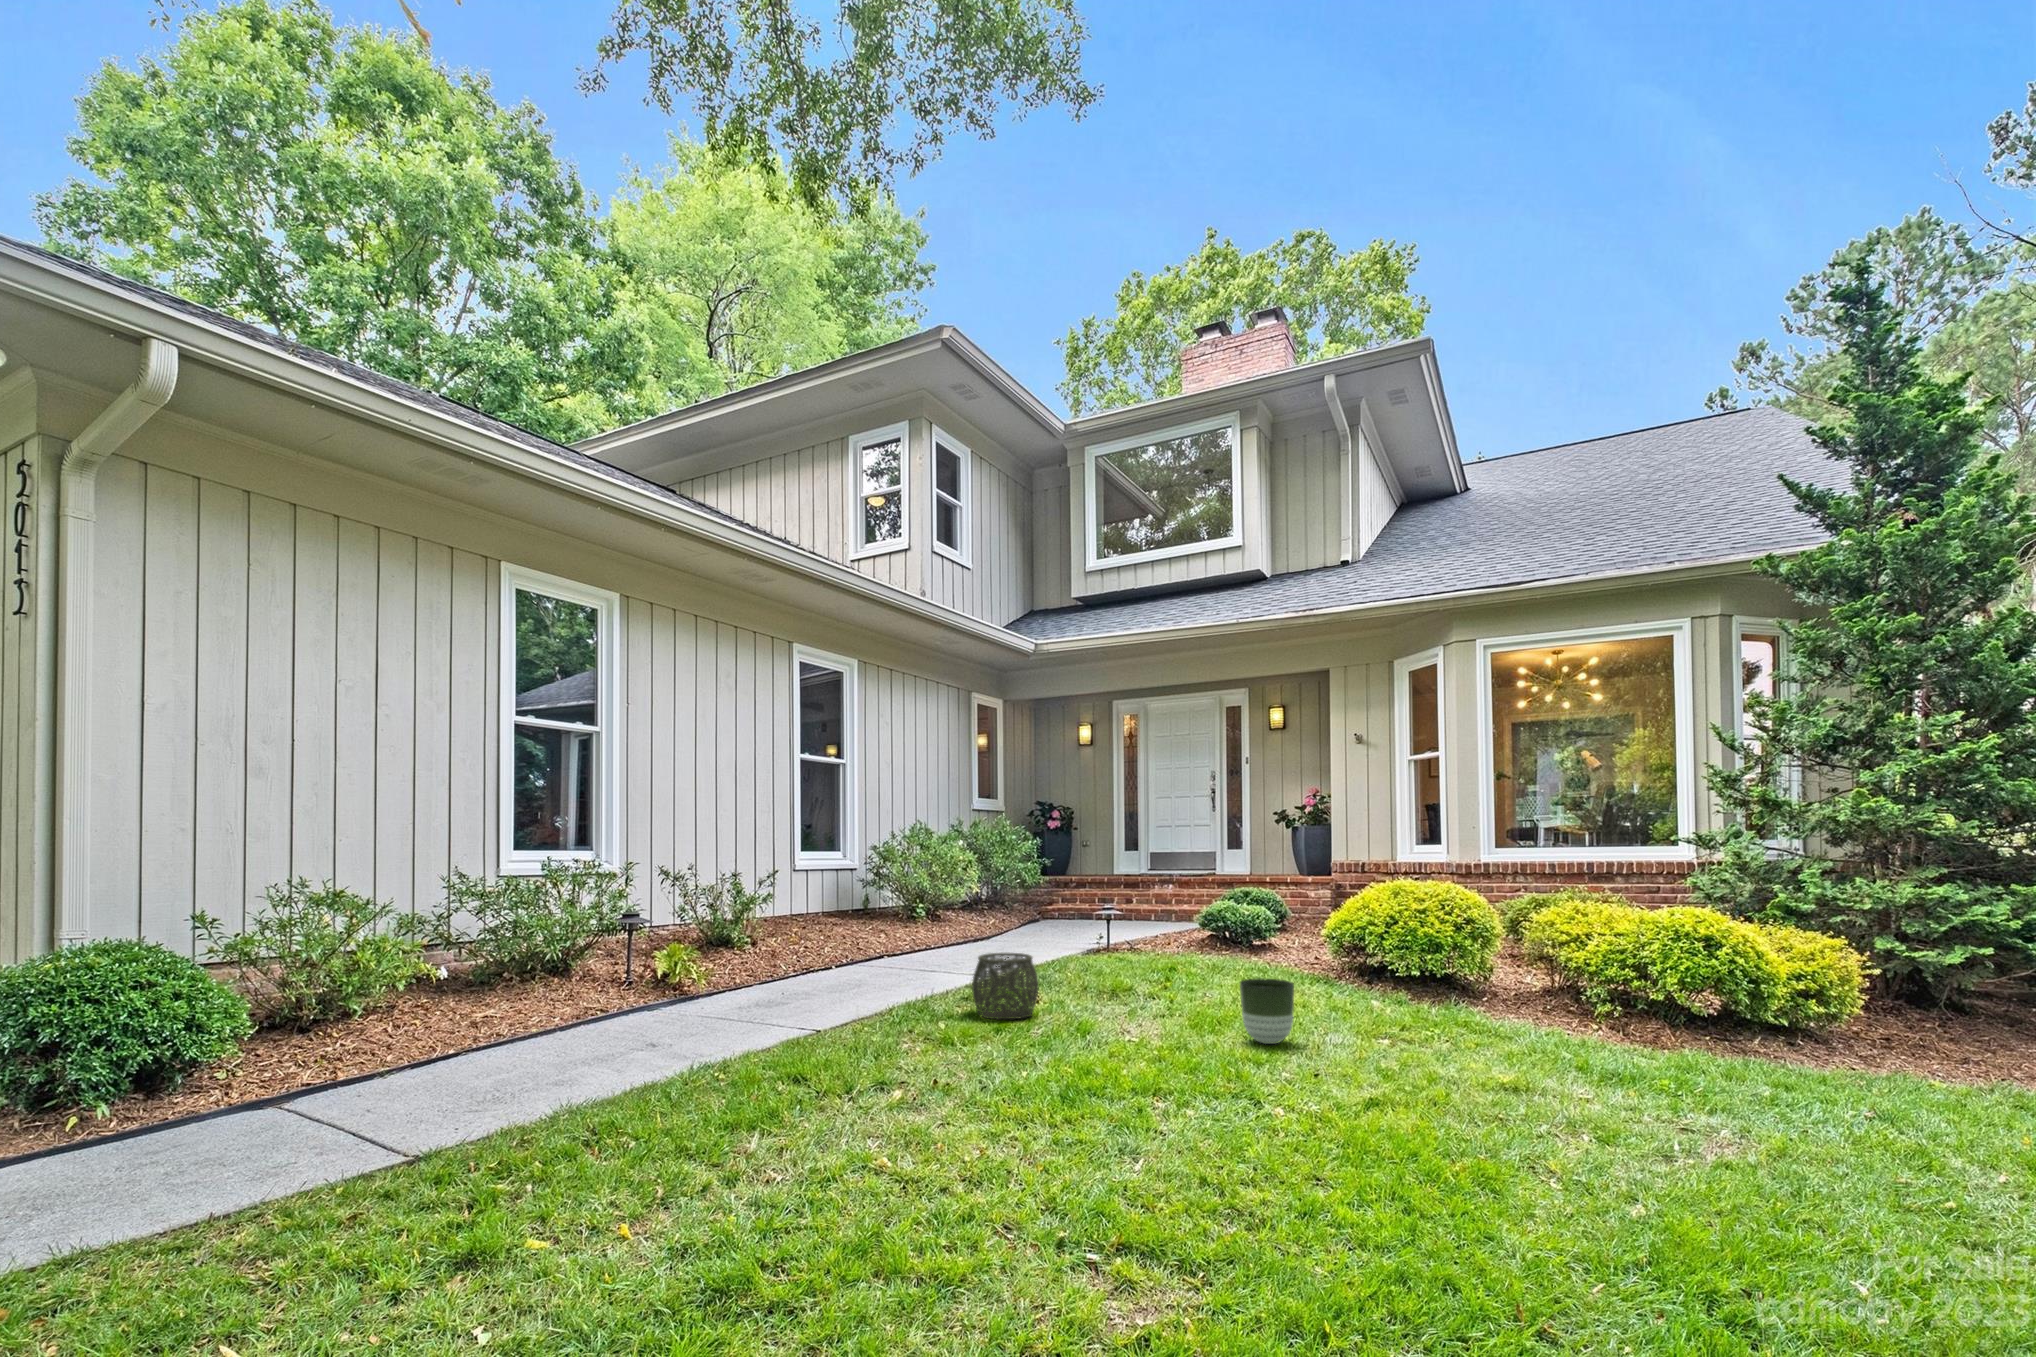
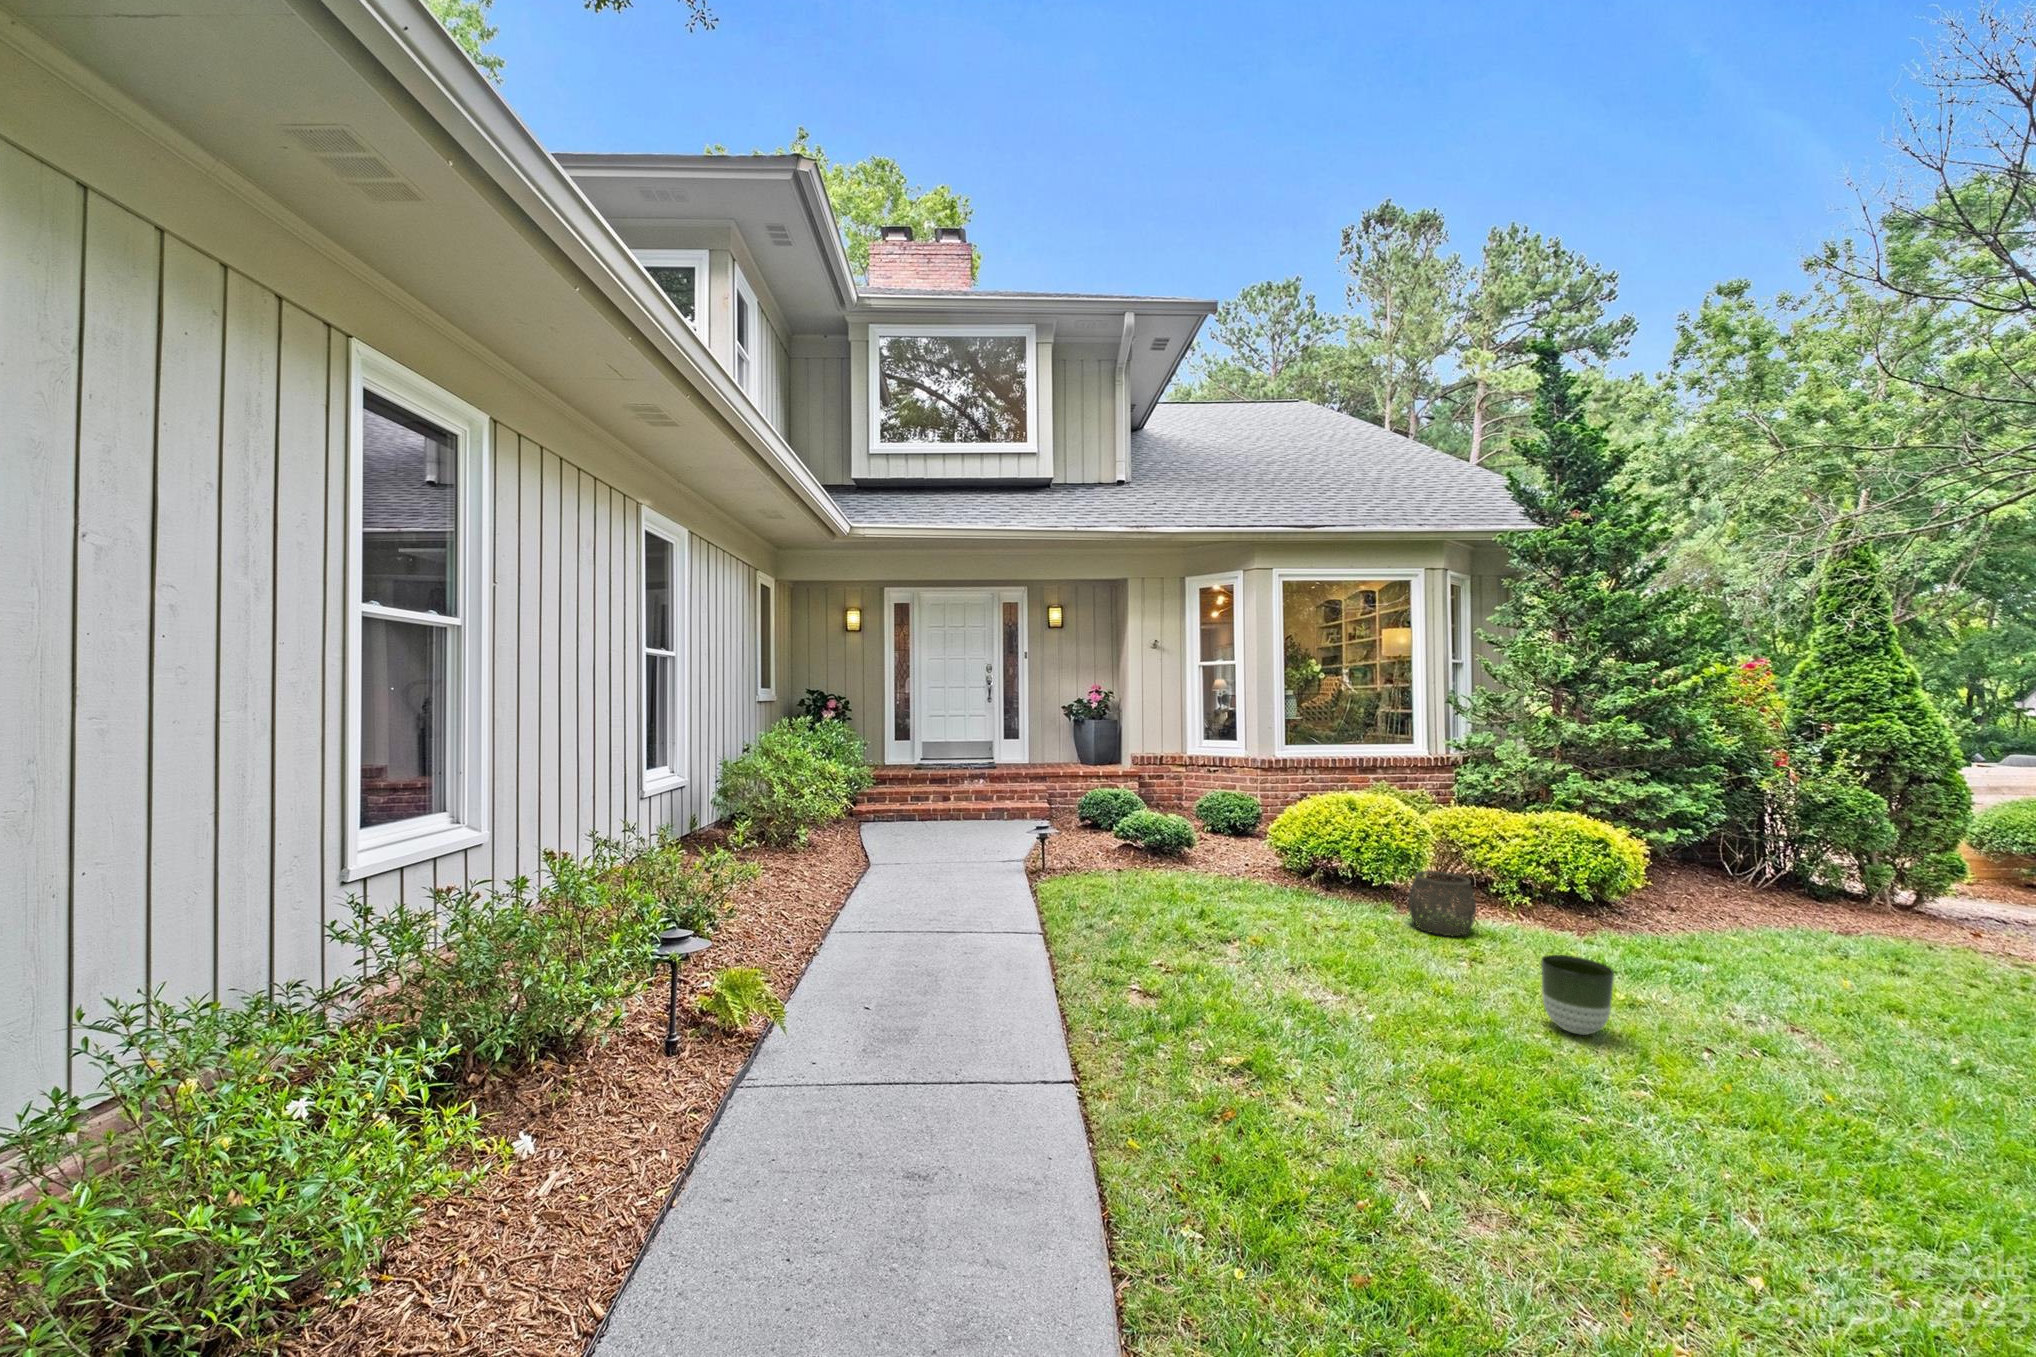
woven basket: present [972,953,1039,1020] -> present [1409,871,1476,937]

